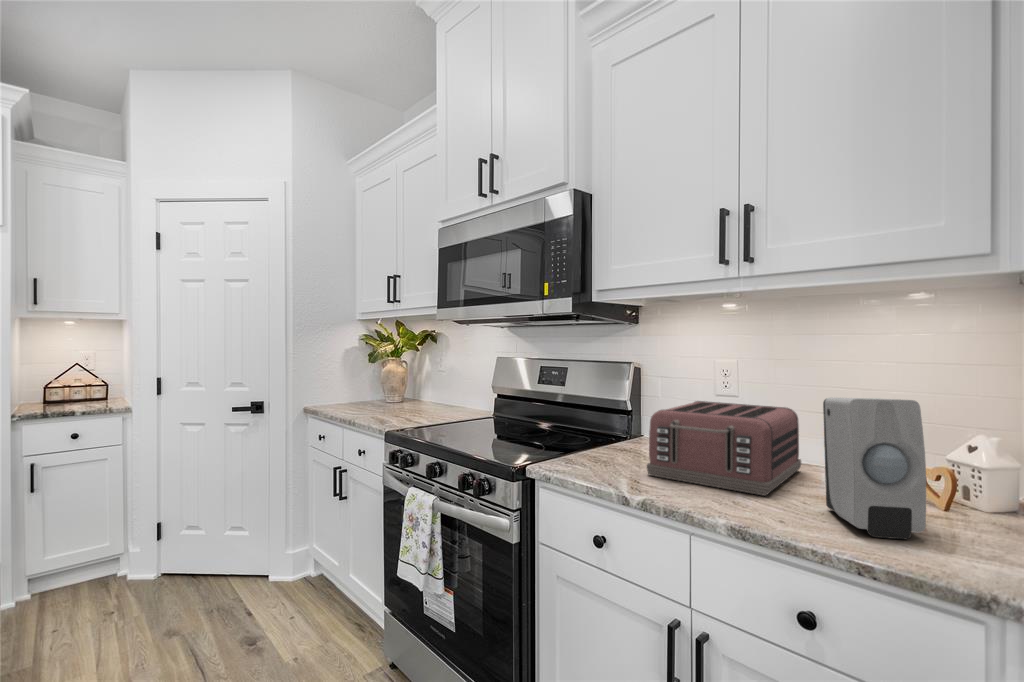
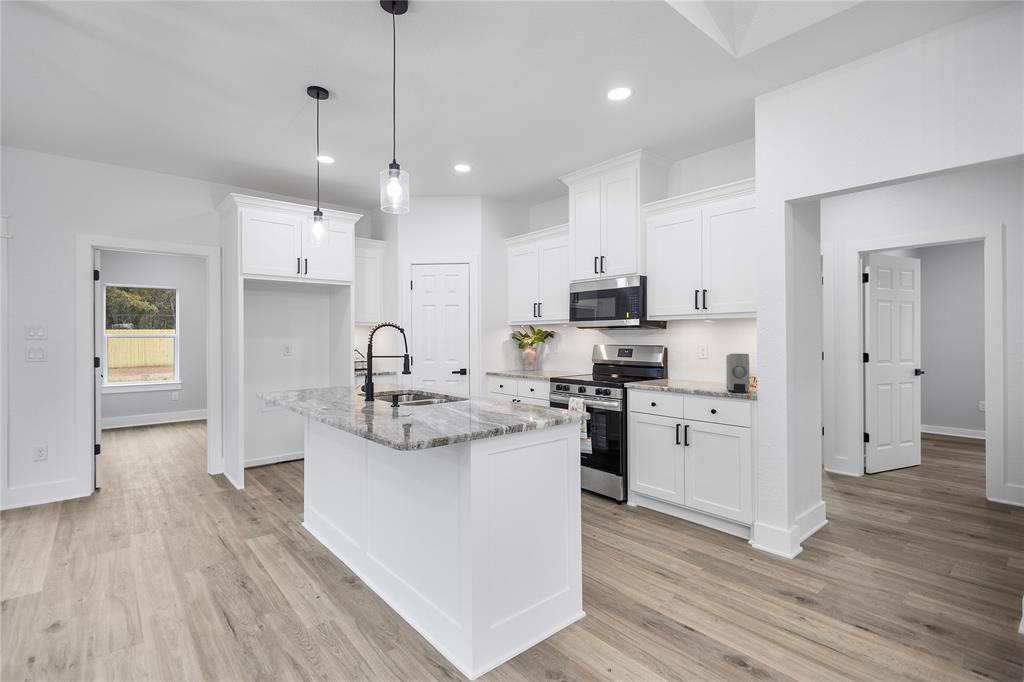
toaster: present [647,401,801,496] -> none [669,361,727,388]

